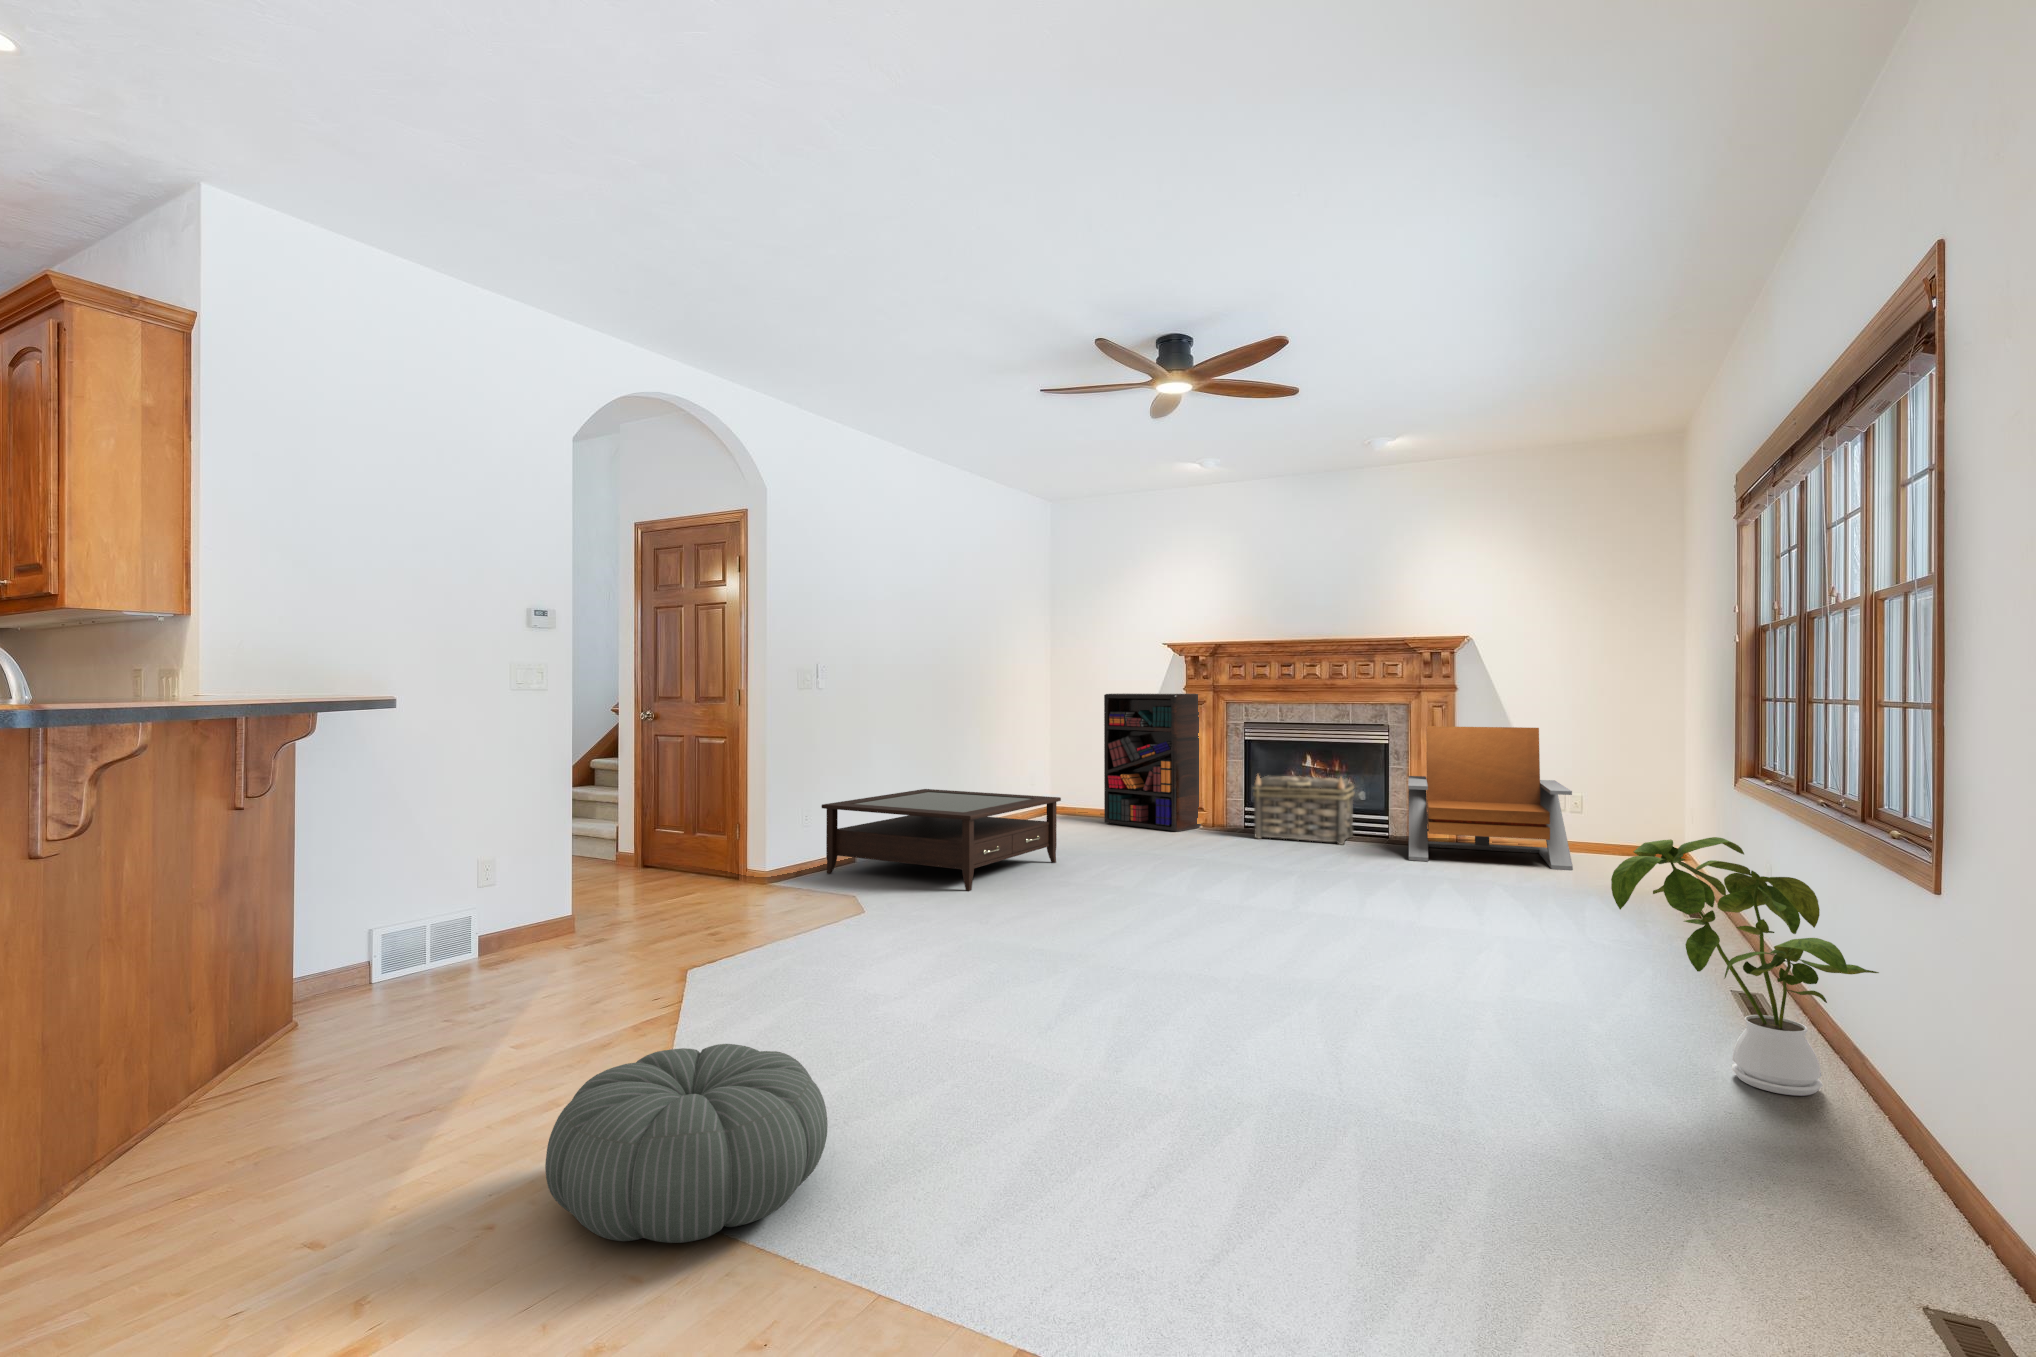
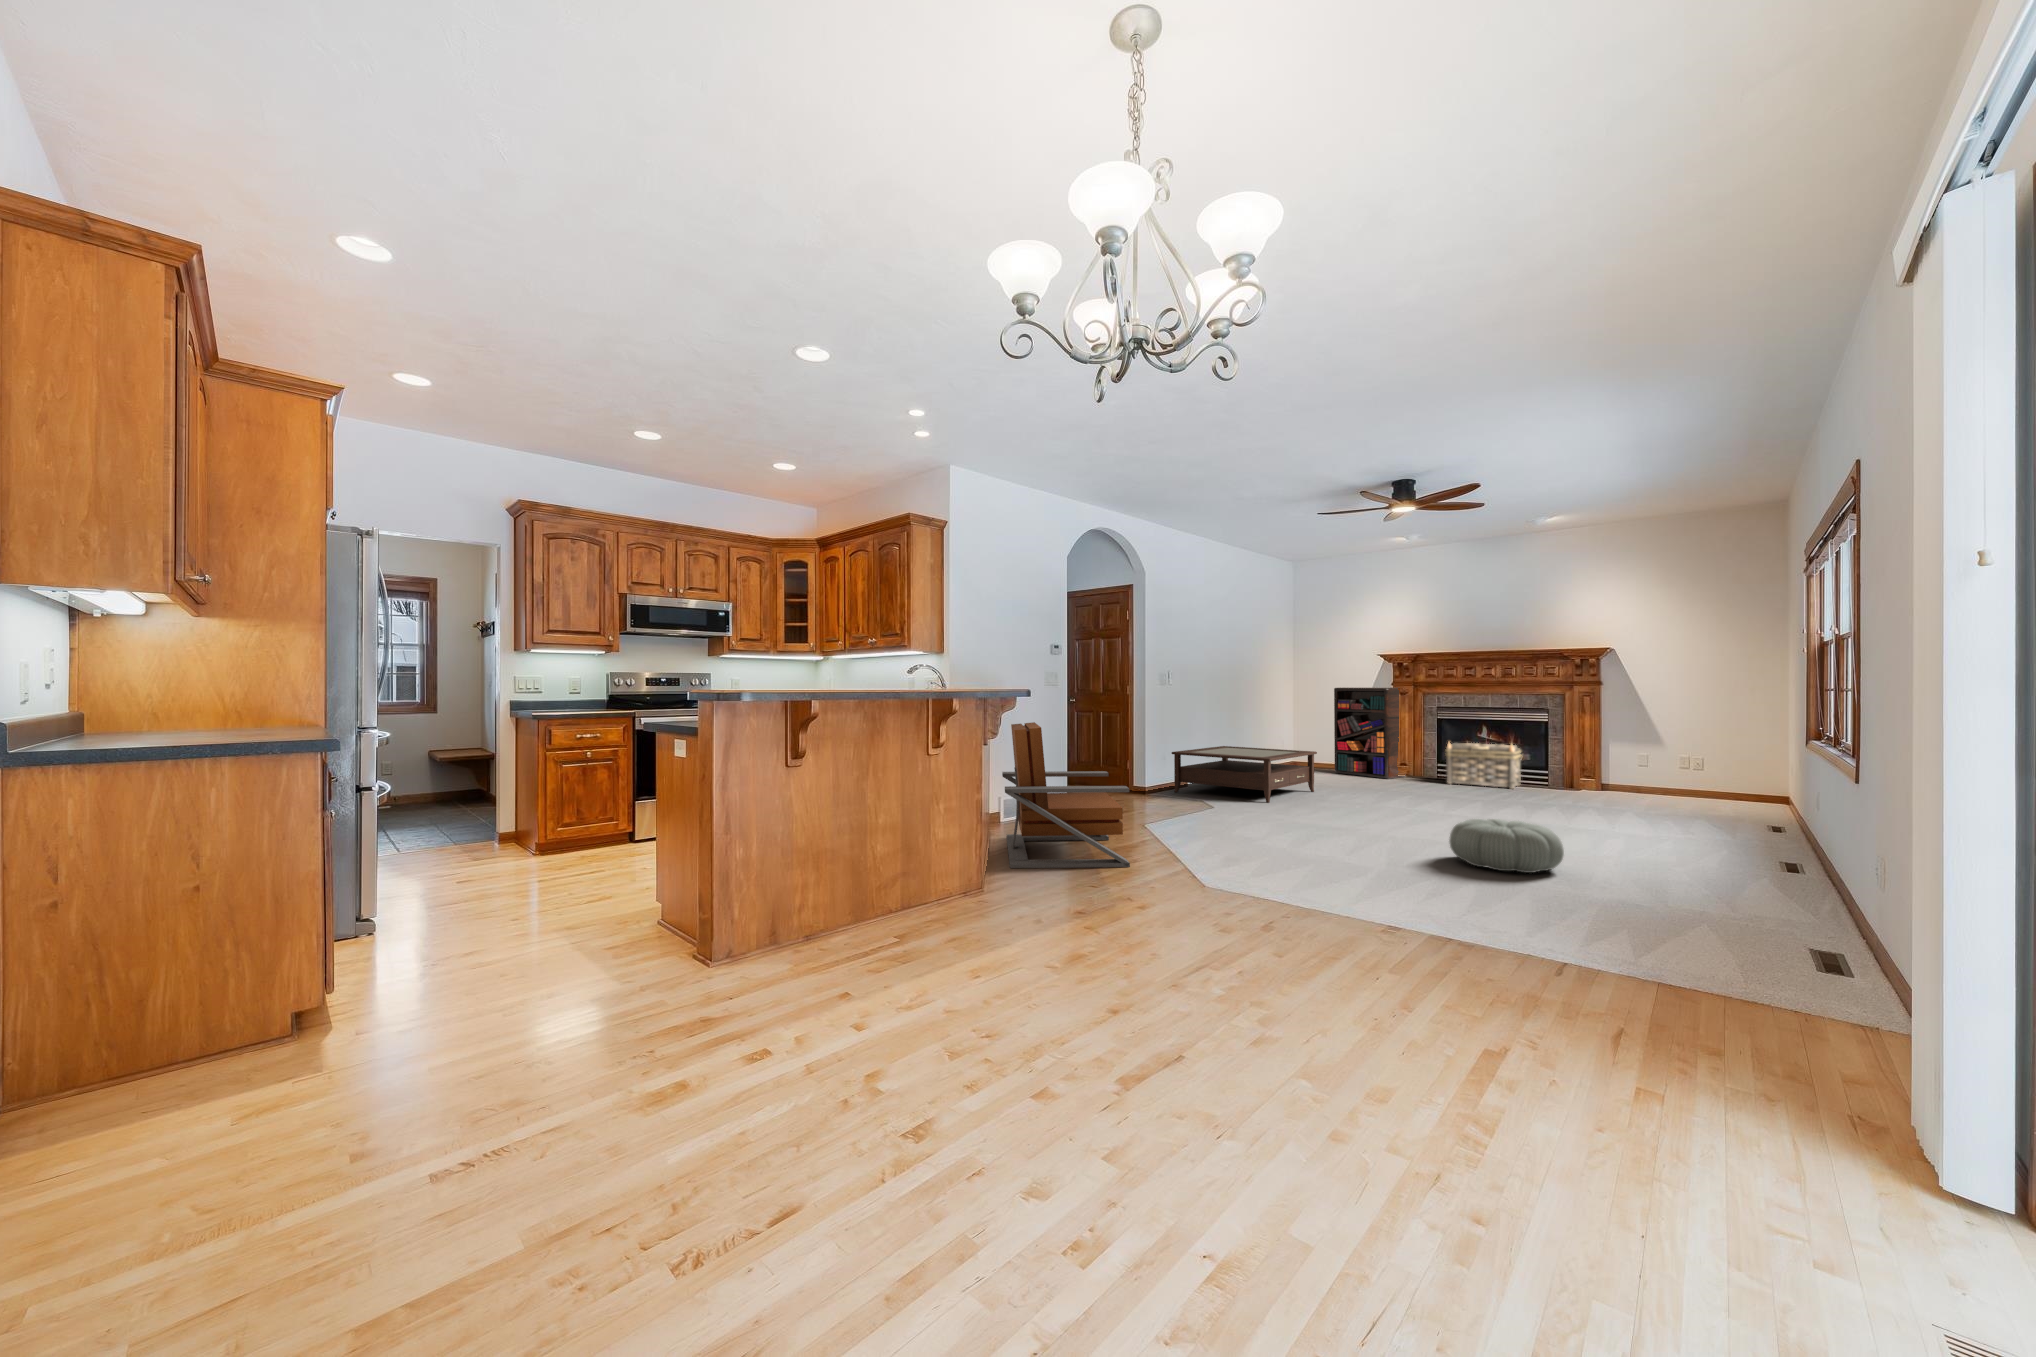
lounge chair: present [1408,726,1573,870] -> present [1002,722,1130,868]
house plant: present [1611,837,1879,1096] -> none [1680,763,1831,896]
pouf: present [545,1044,828,1243] -> present [1449,819,1564,873]

